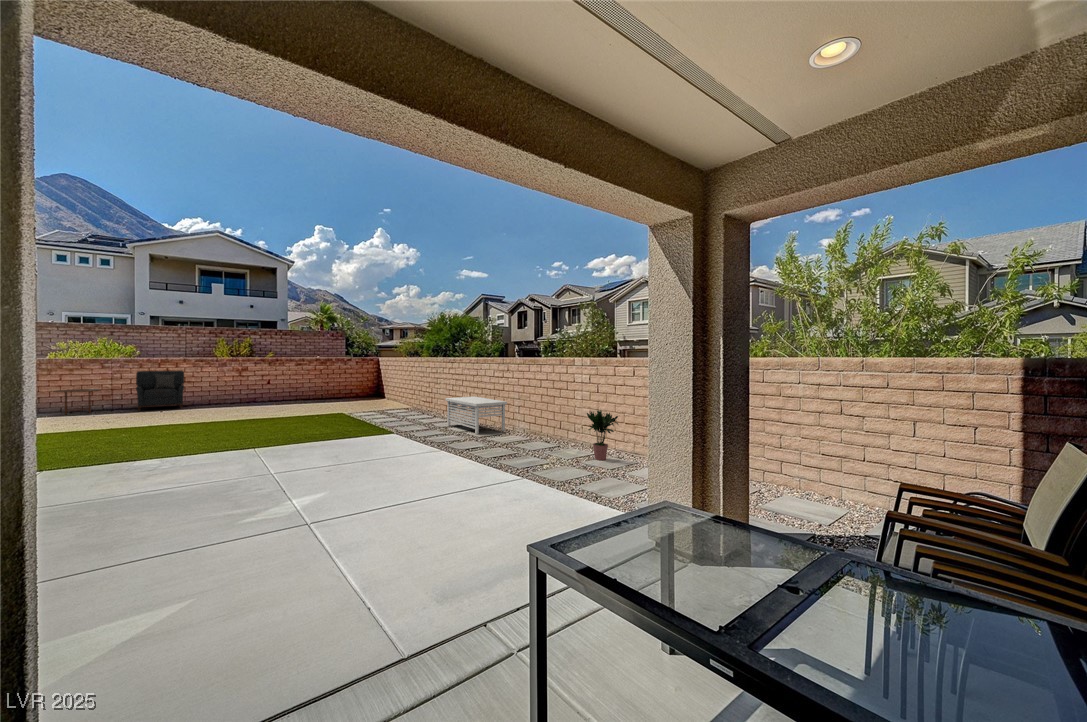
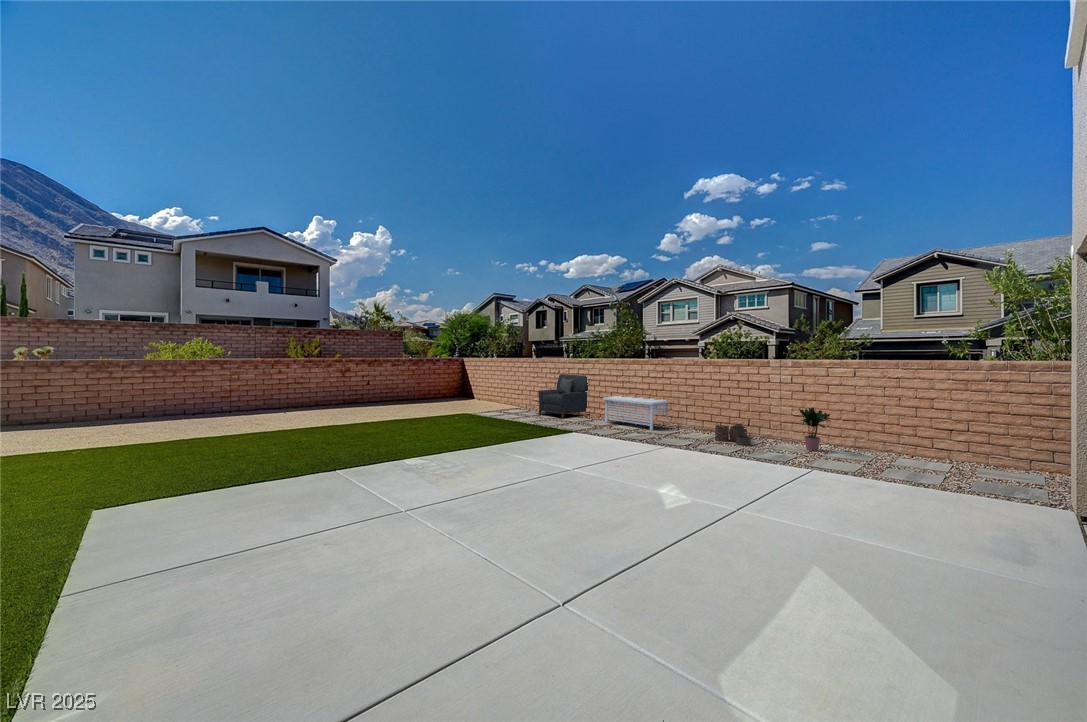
armchair: present [136,370,184,411] -> present [538,374,589,419]
side table: present [54,389,100,414] -> none [187,391,230,417]
woven basket: none [518,427,560,452] -> present [715,424,751,445]

